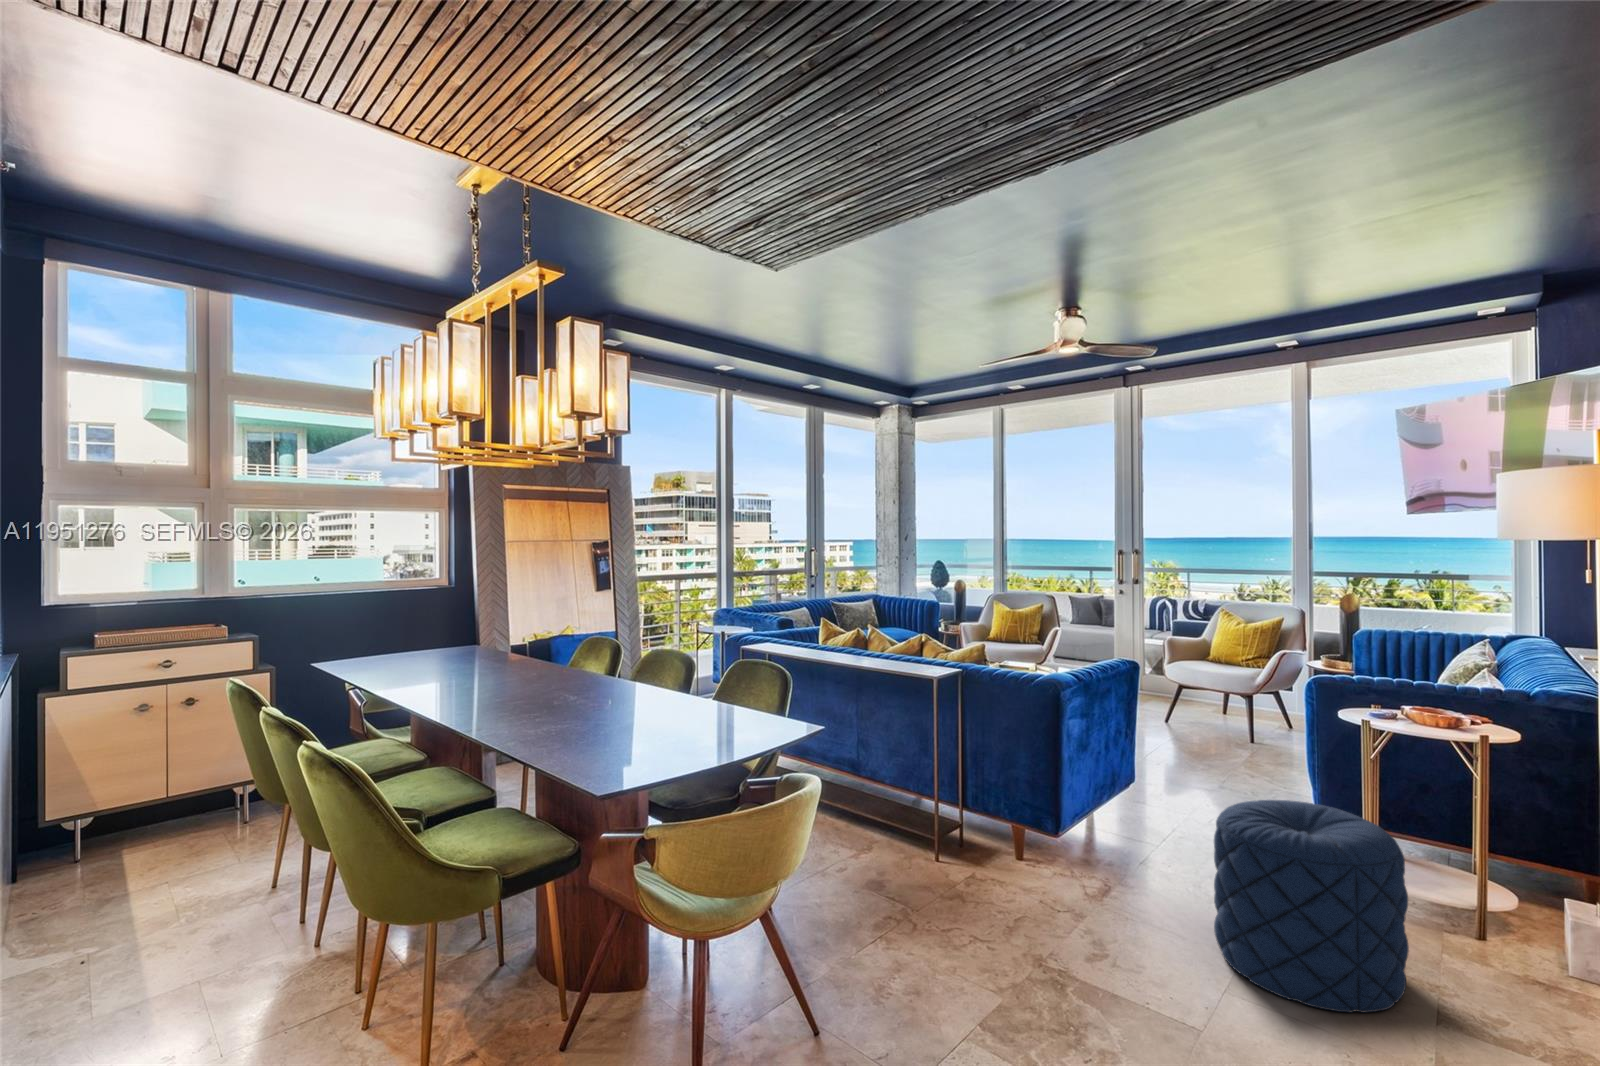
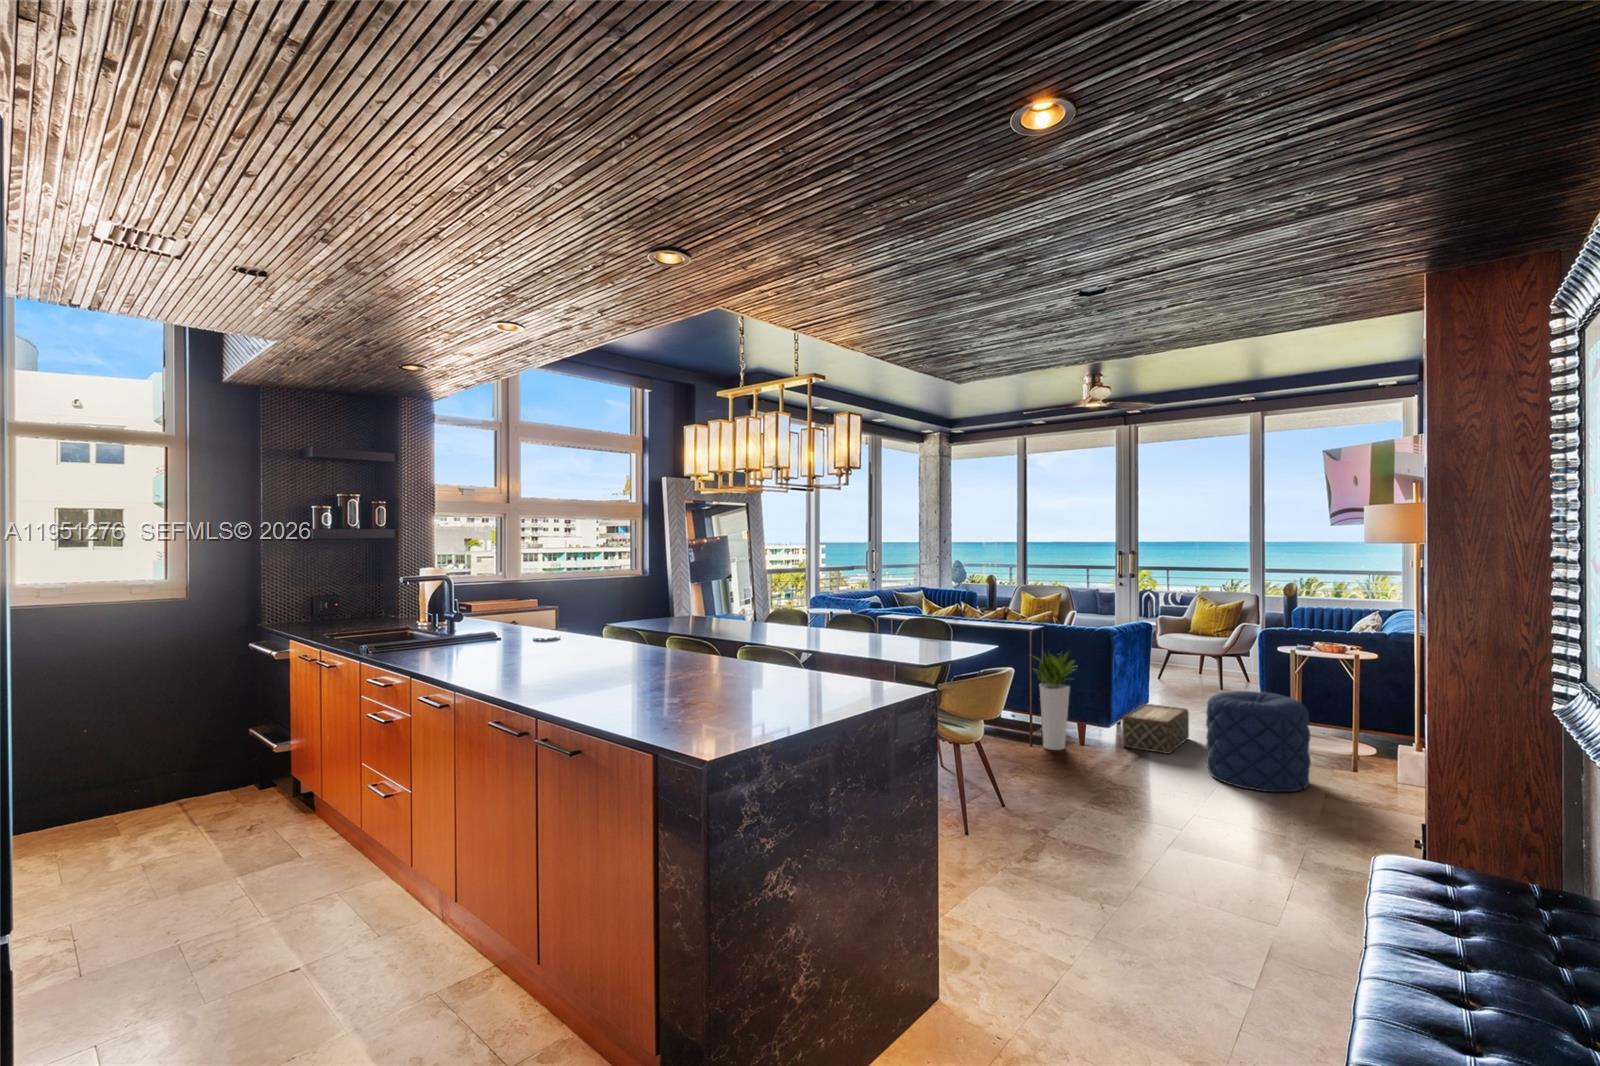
planter: none [930,714,1010,879] -> present [1033,652,1074,750]
woven basket: none [1081,791,1194,892] -> present [1122,704,1189,754]

